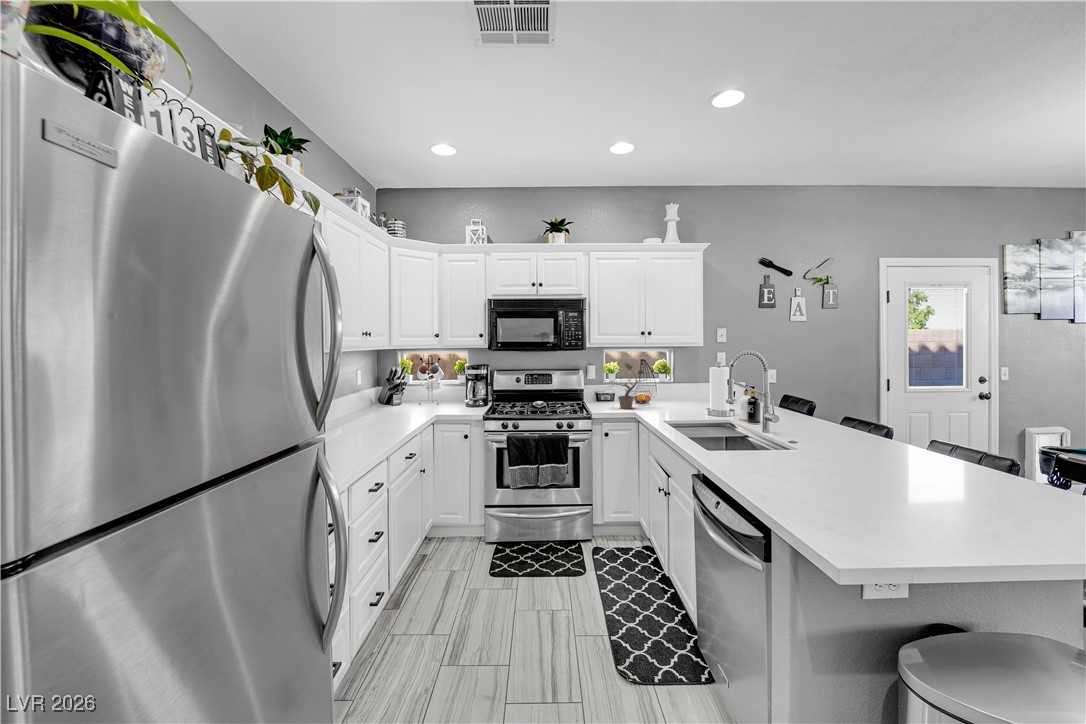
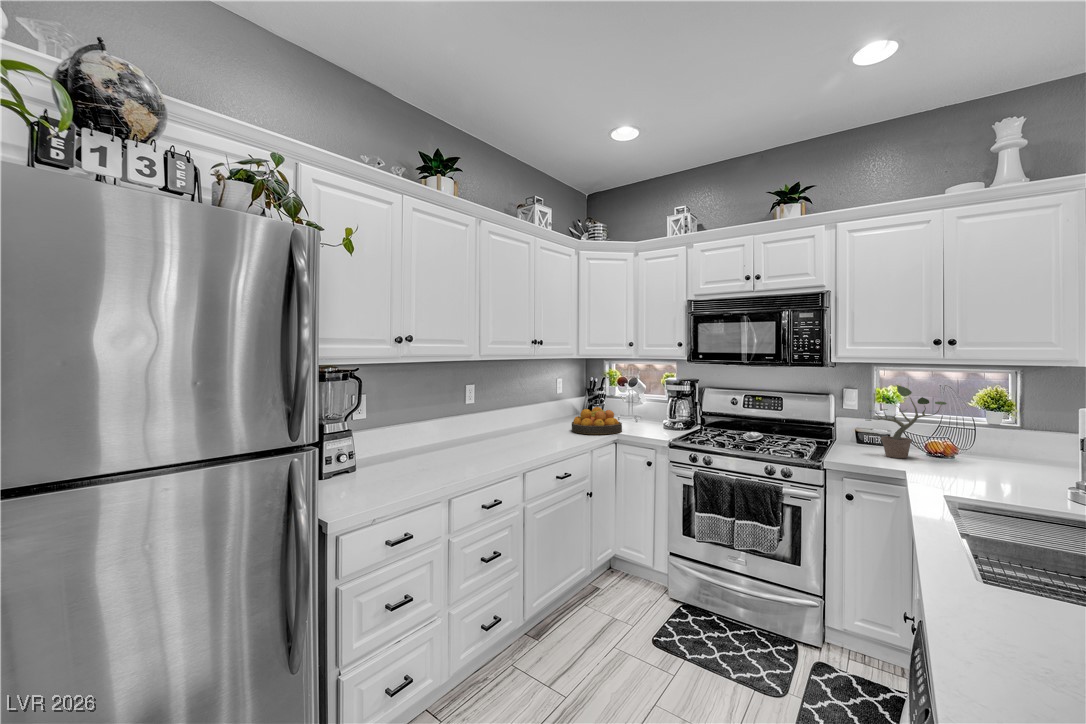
fruit bowl: none [385,390,434,415] -> present [572,407,622,434]

